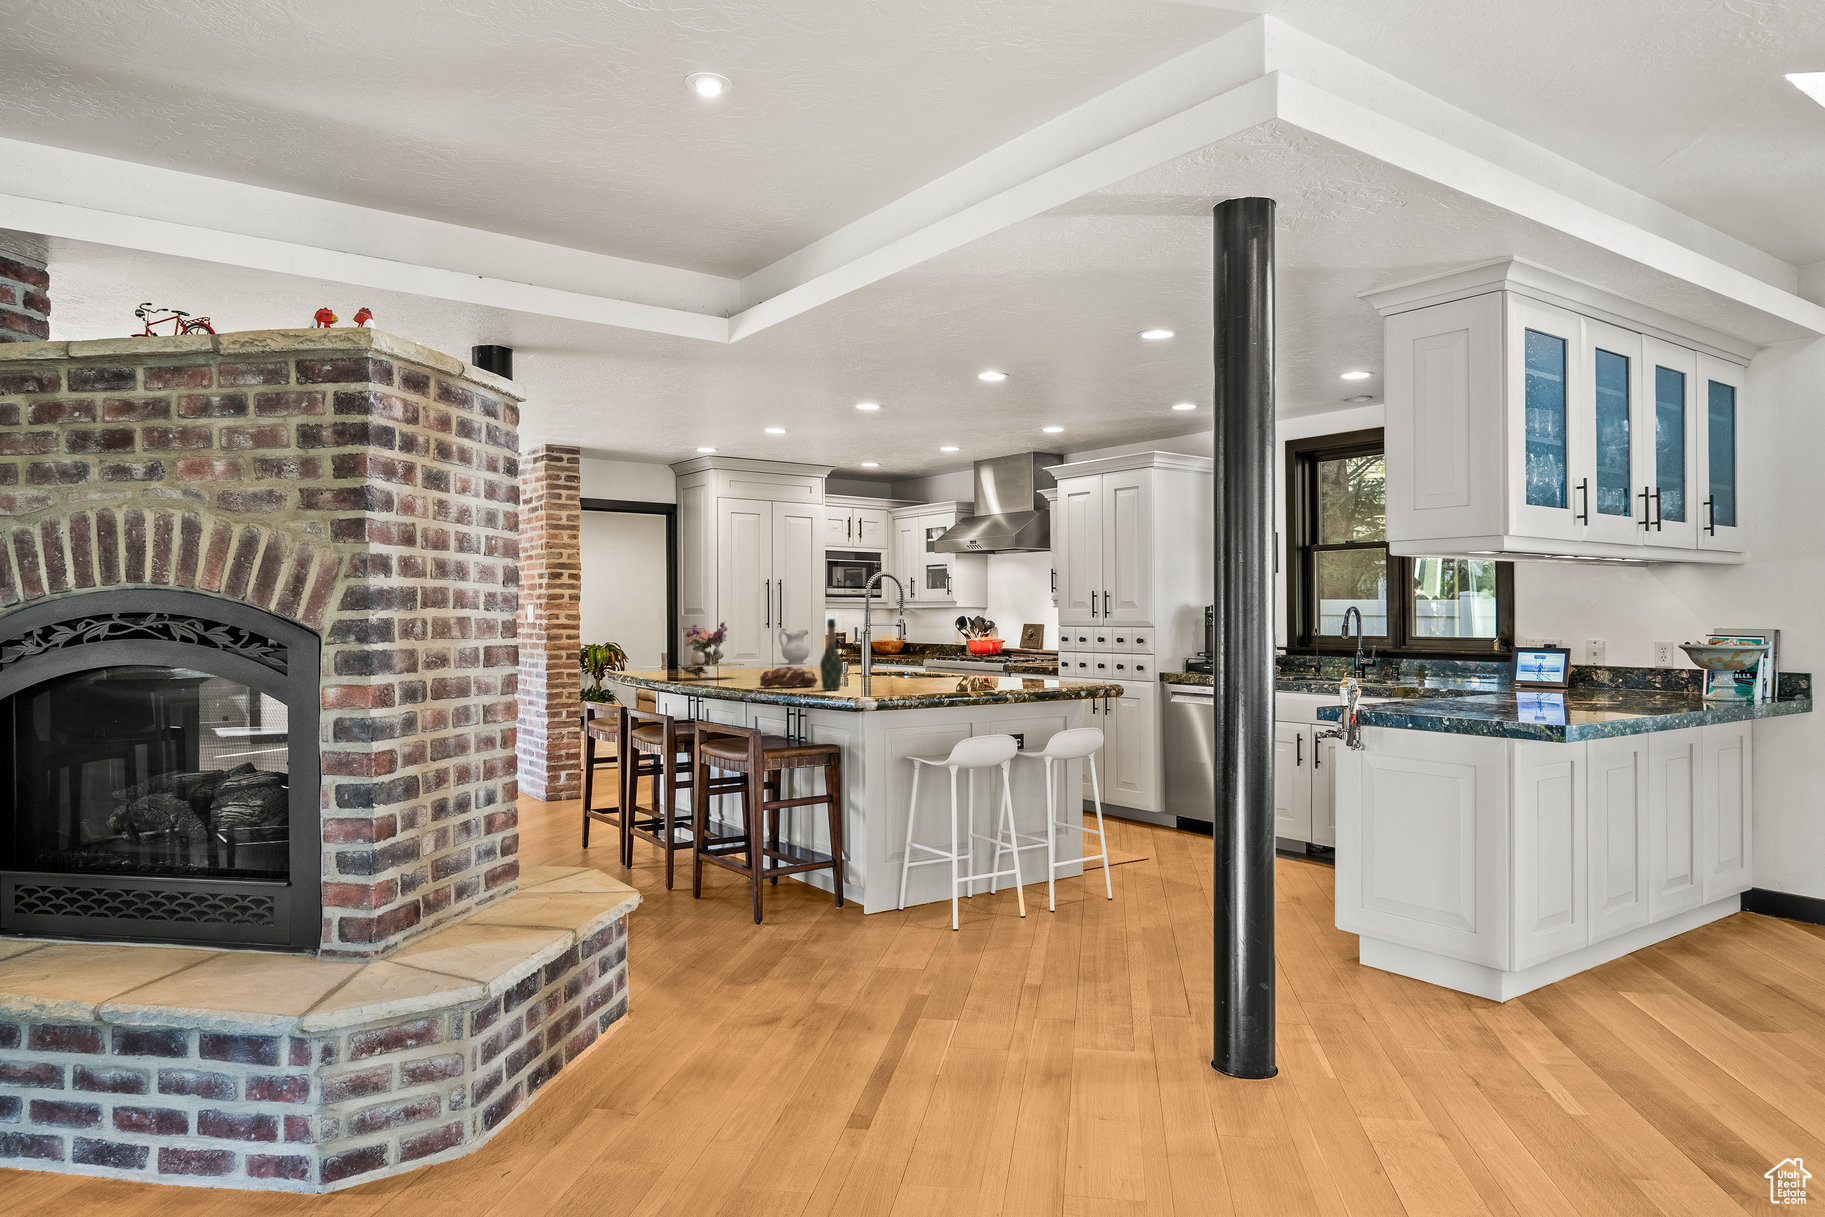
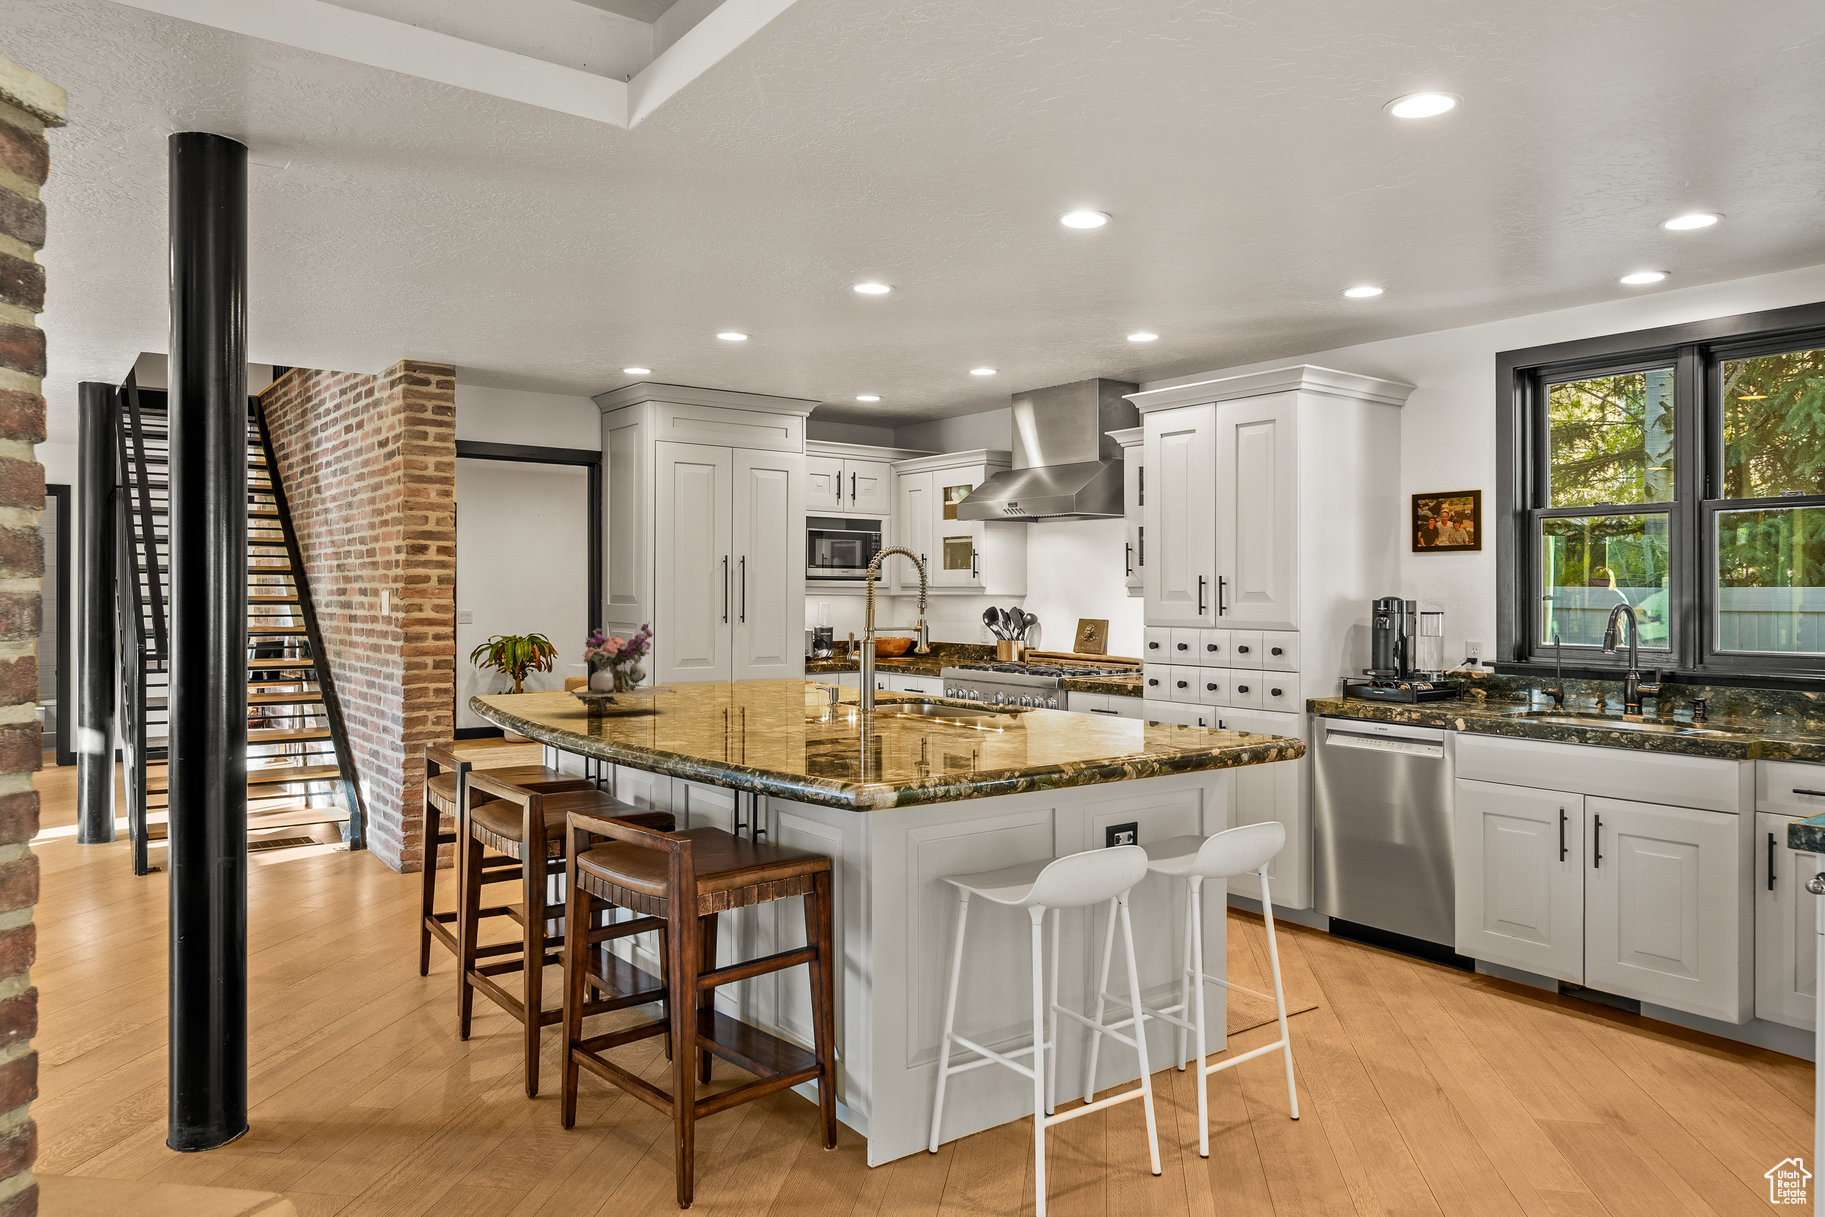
wine bottle: present [820,619,843,690] -> none [791,632,832,761]
ceramic pitcher: present [779,629,809,664] -> none [741,625,784,675]
bread loaf: present [760,667,817,687] -> none [688,710,788,747]

